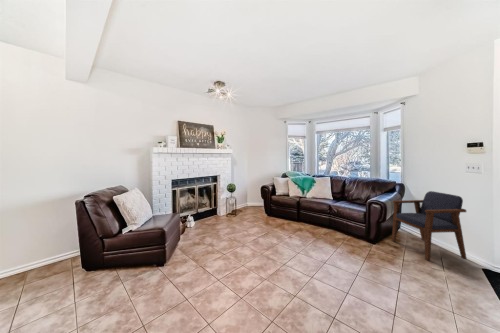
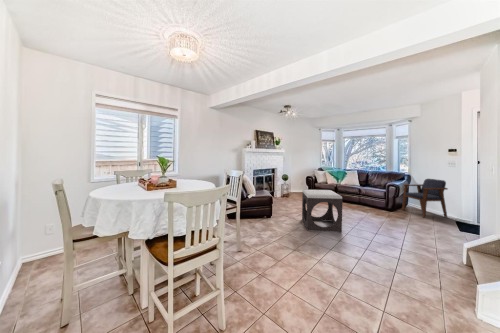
footstool: none [193,219,264,318] -> present [302,190,343,232]

